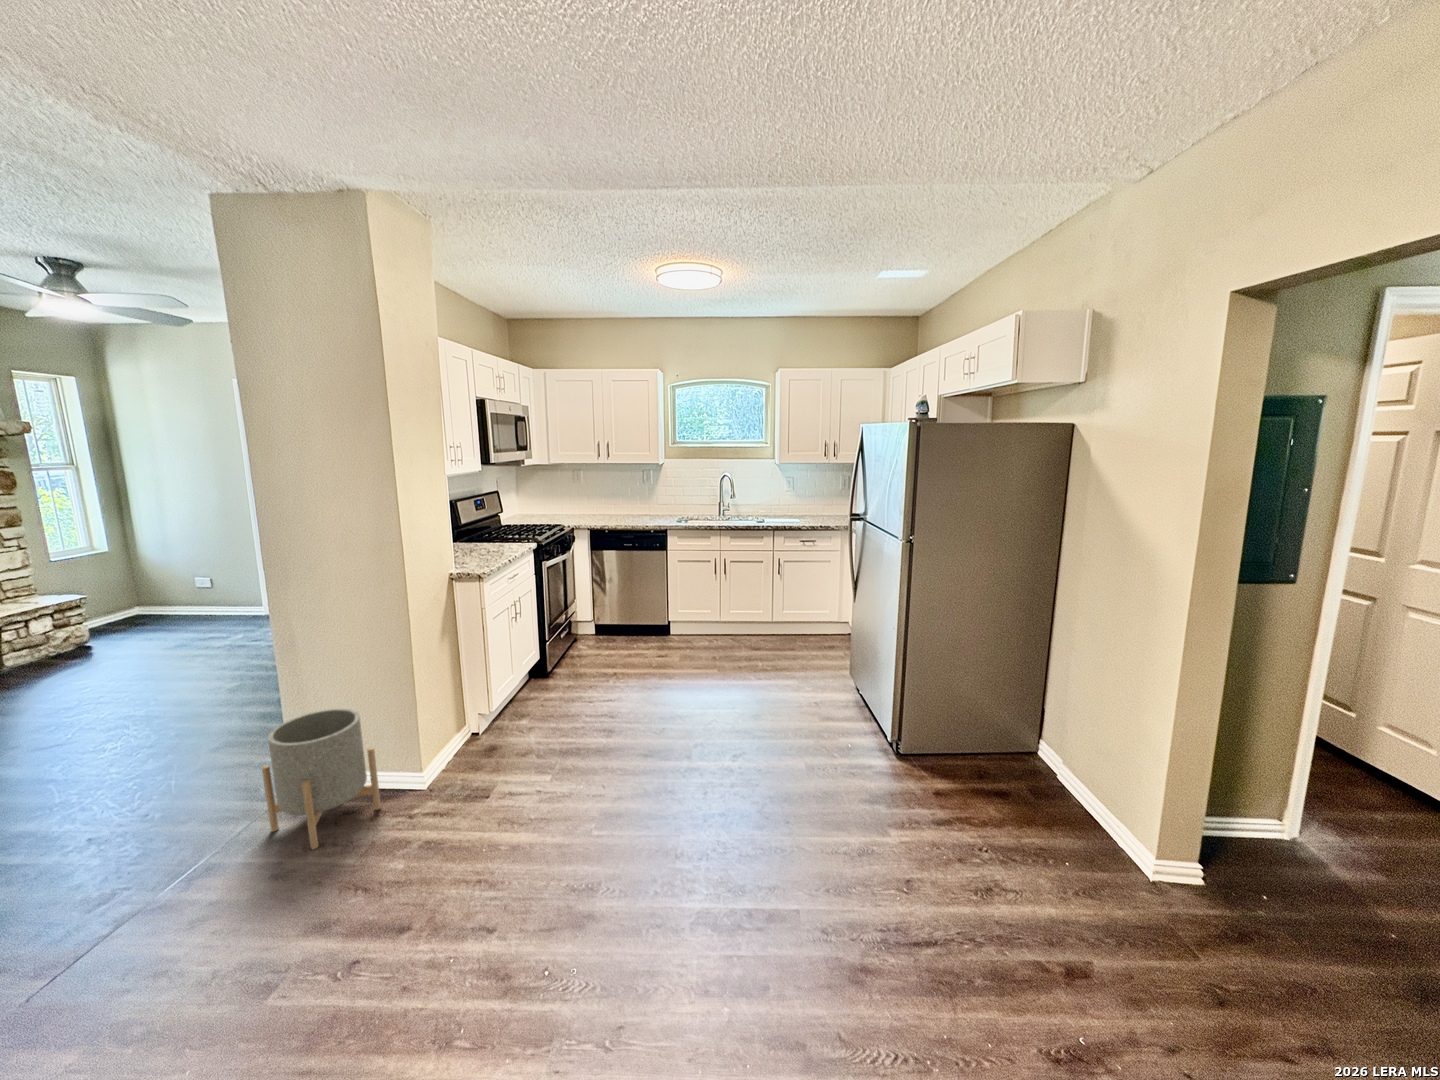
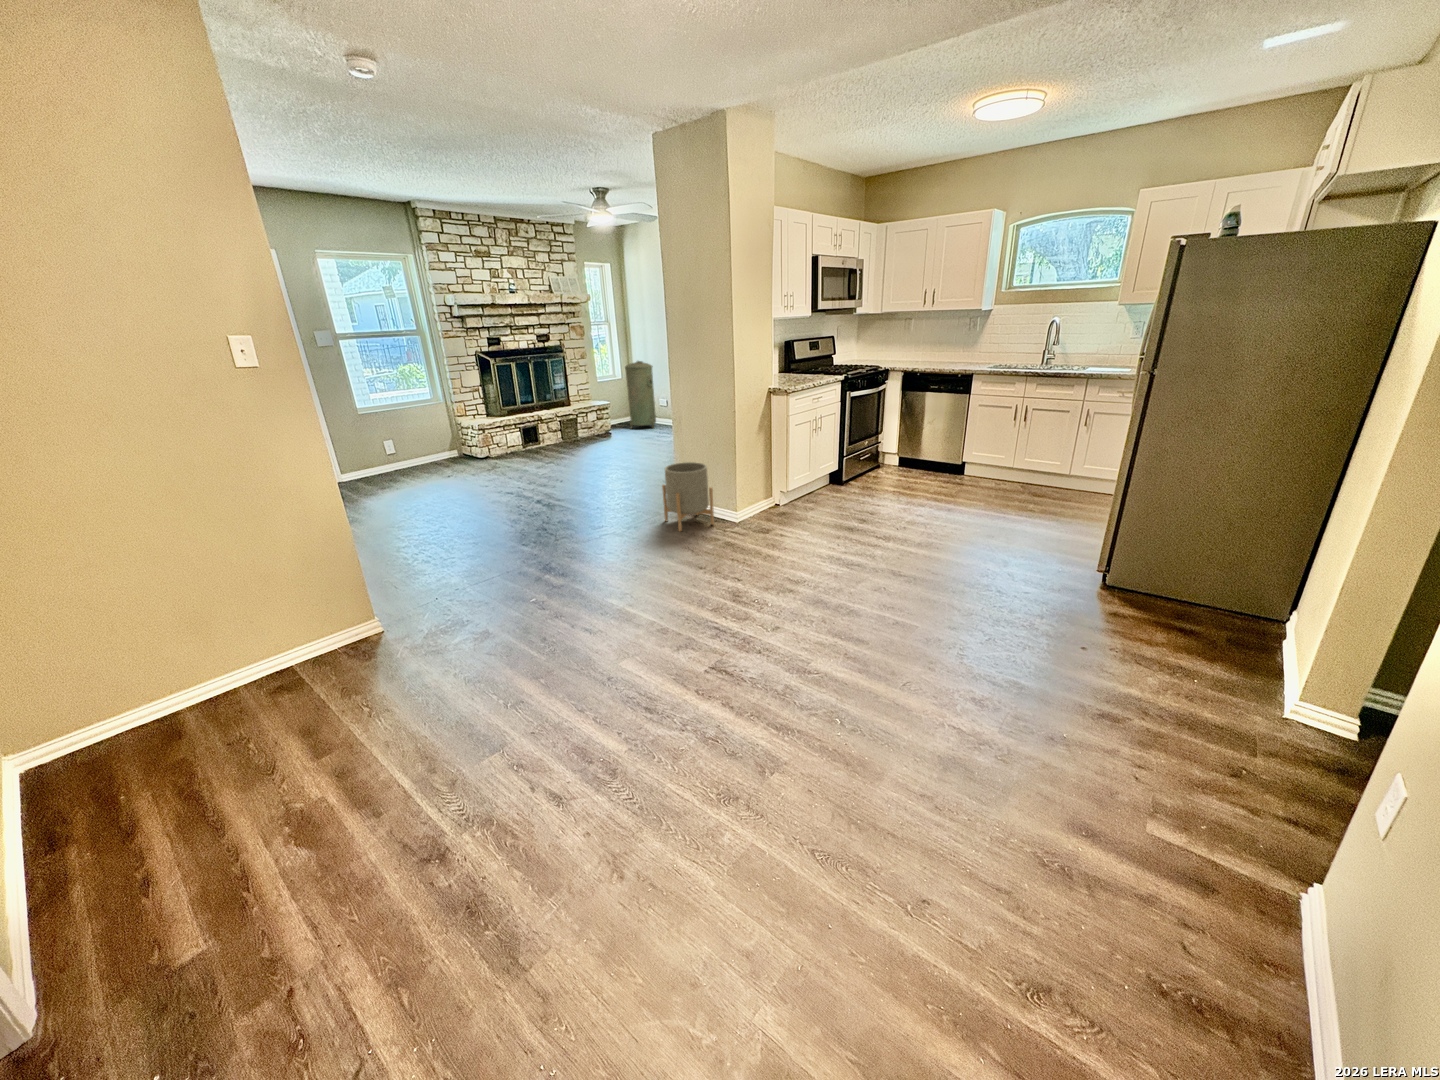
trash can: none [120,523,194,631] -> present [625,361,656,428]

